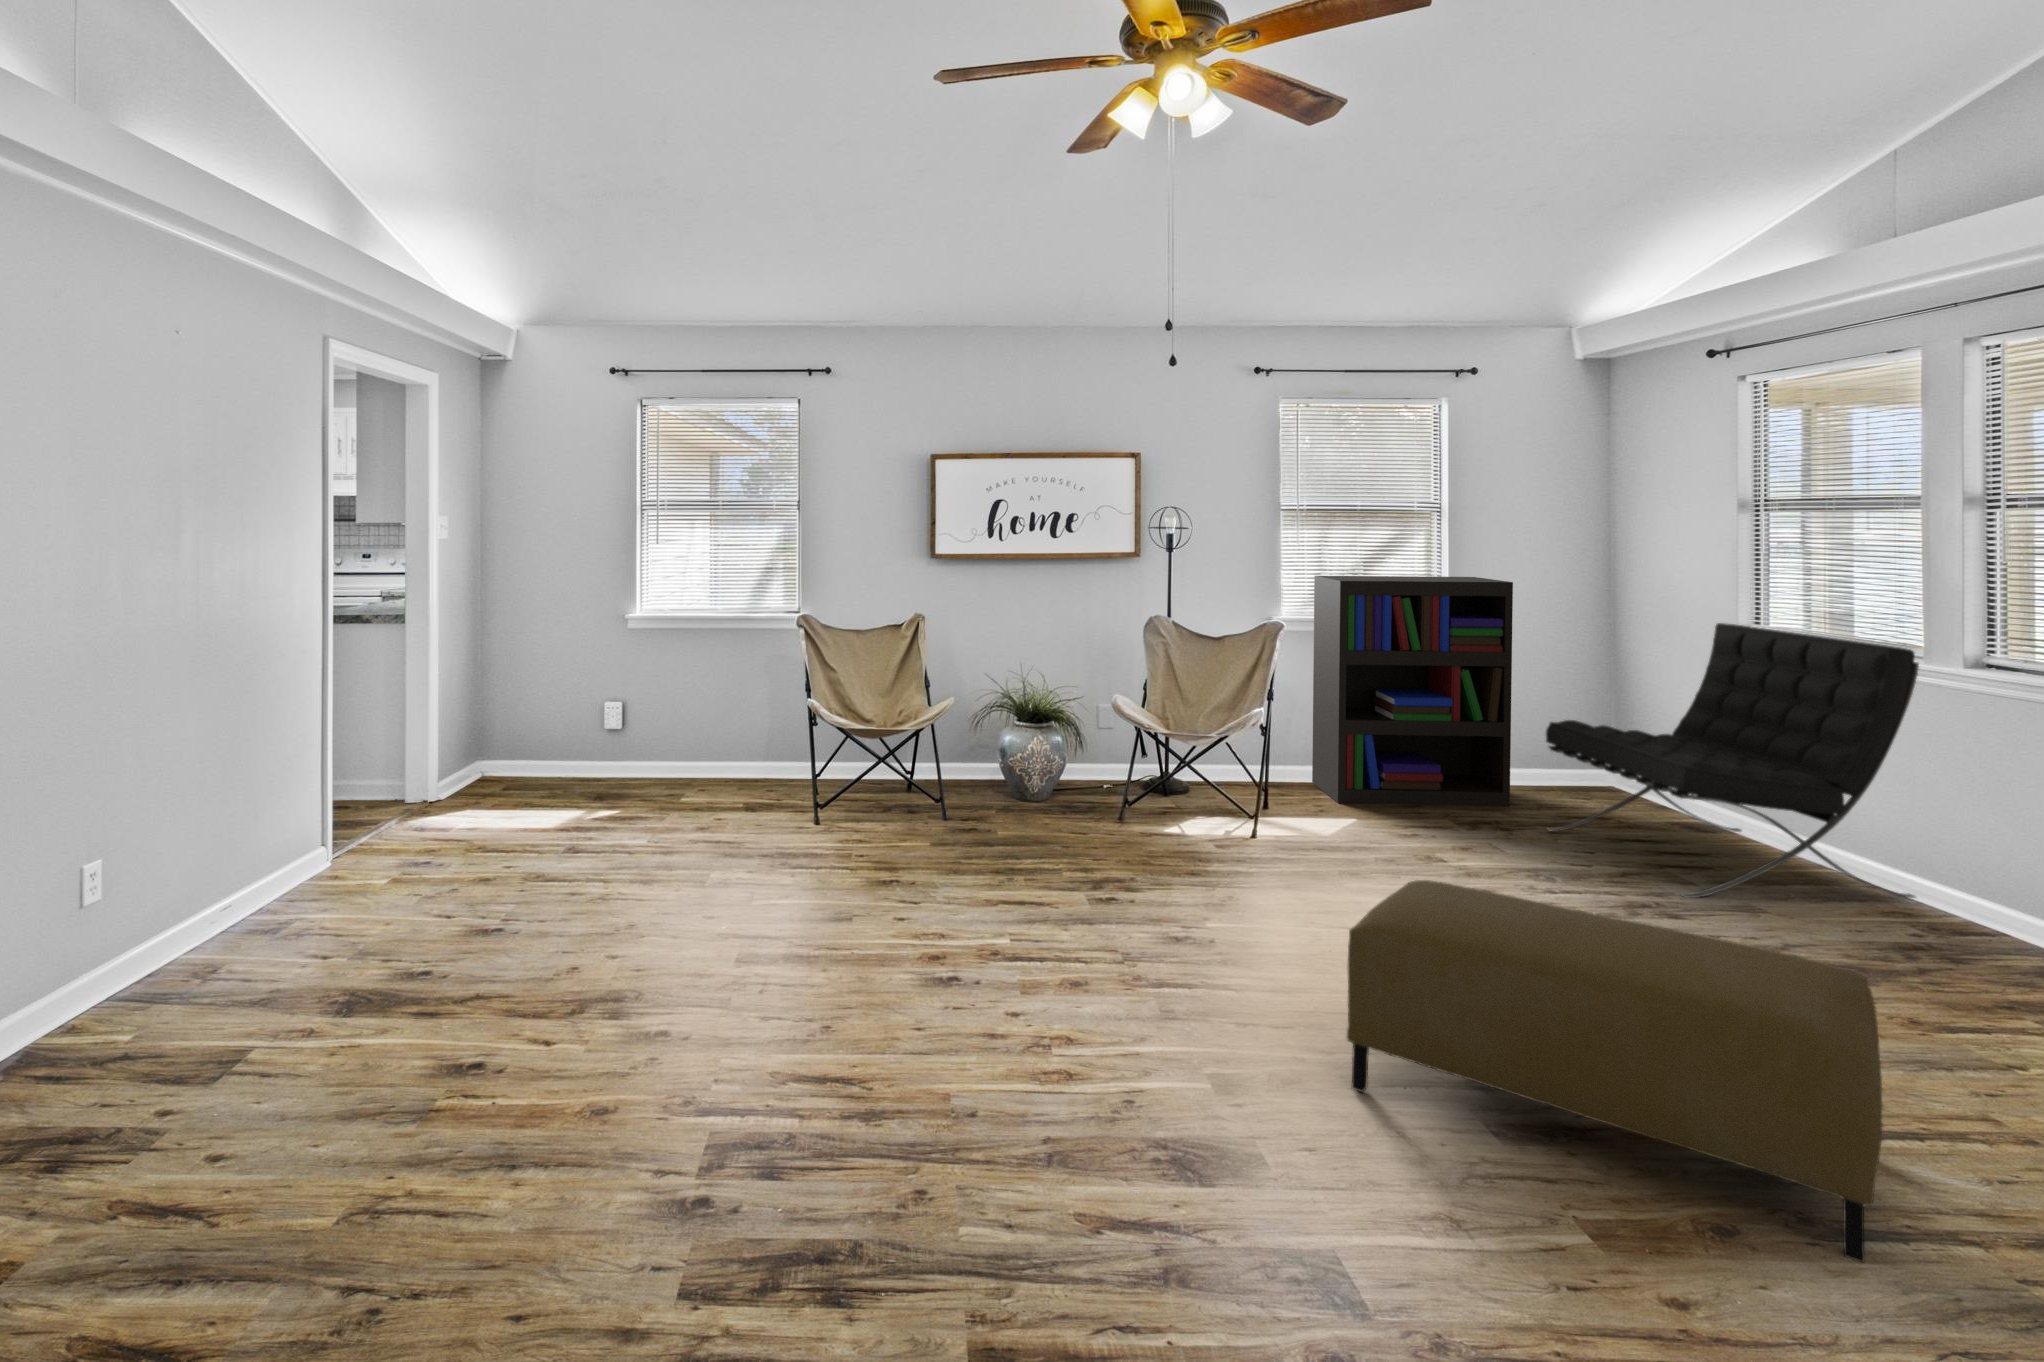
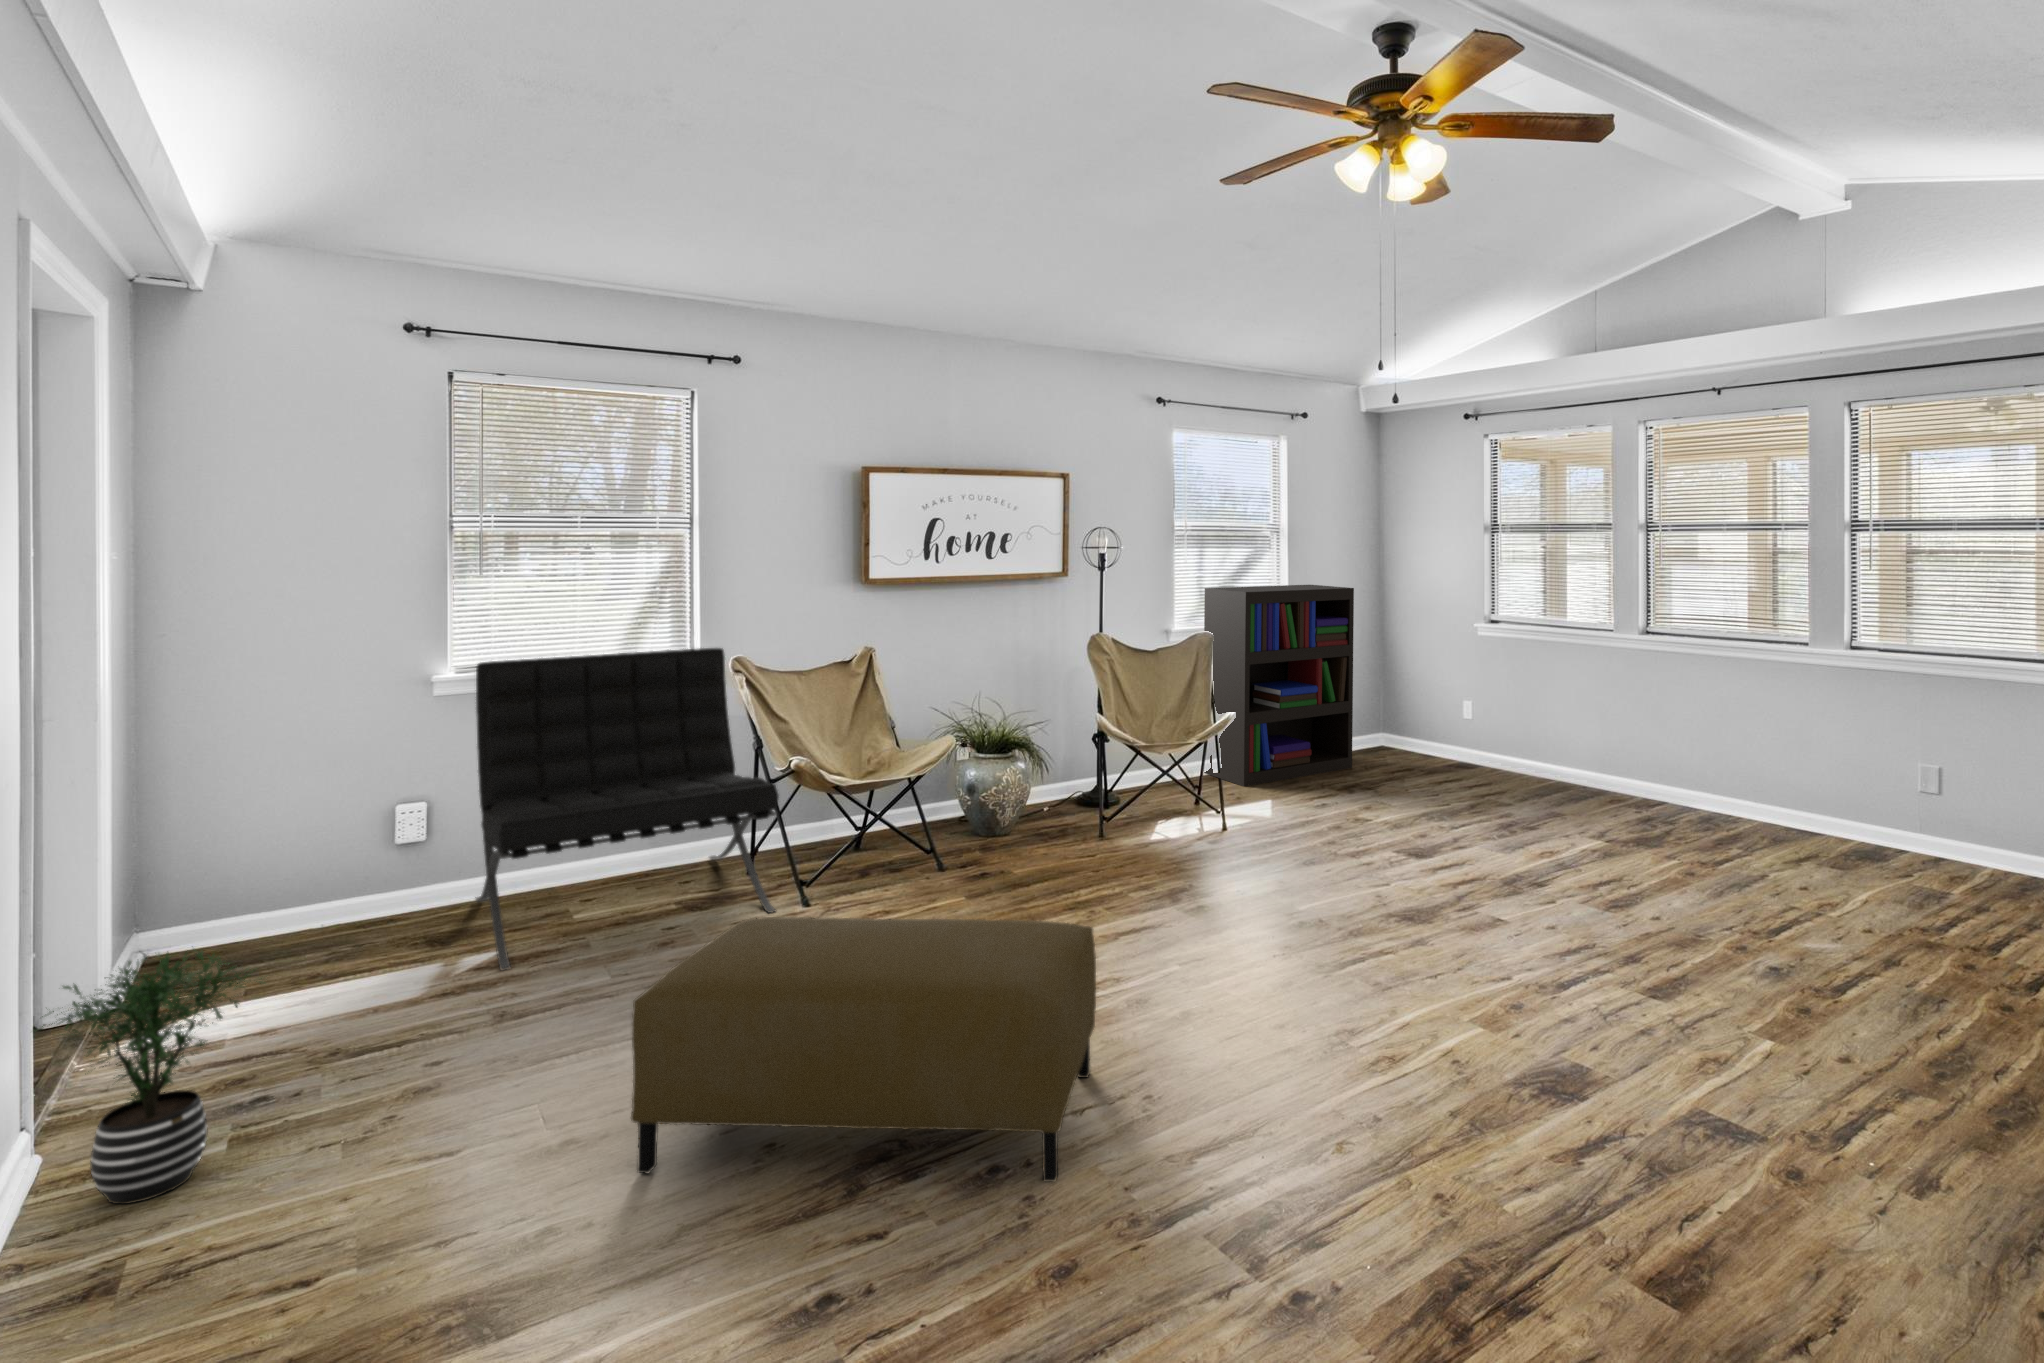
lounge chair: present [1546,623,1919,898] -> present [476,648,779,971]
potted plant: none [290,756,398,897] -> present [42,950,265,1204]
ottoman: present [1347,880,1882,1262] -> present [631,917,1096,1182]

